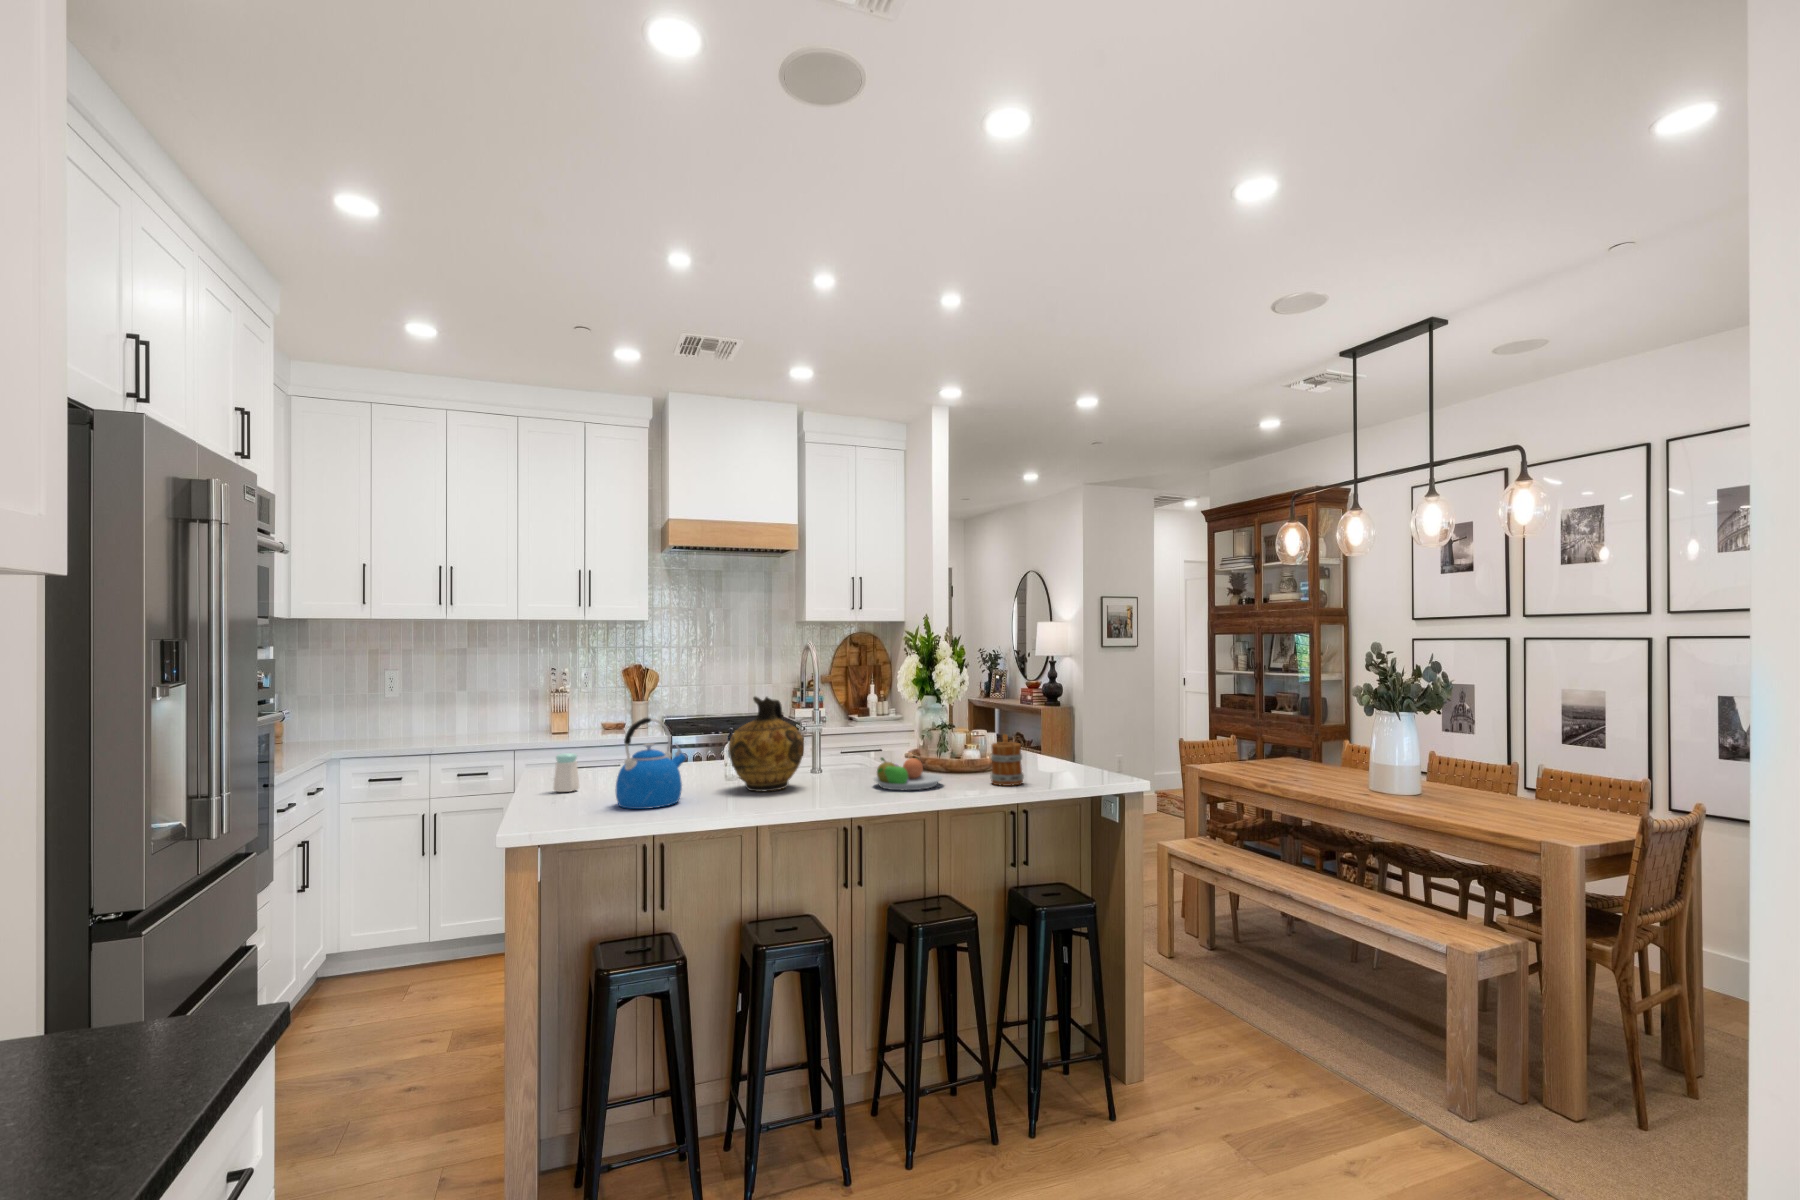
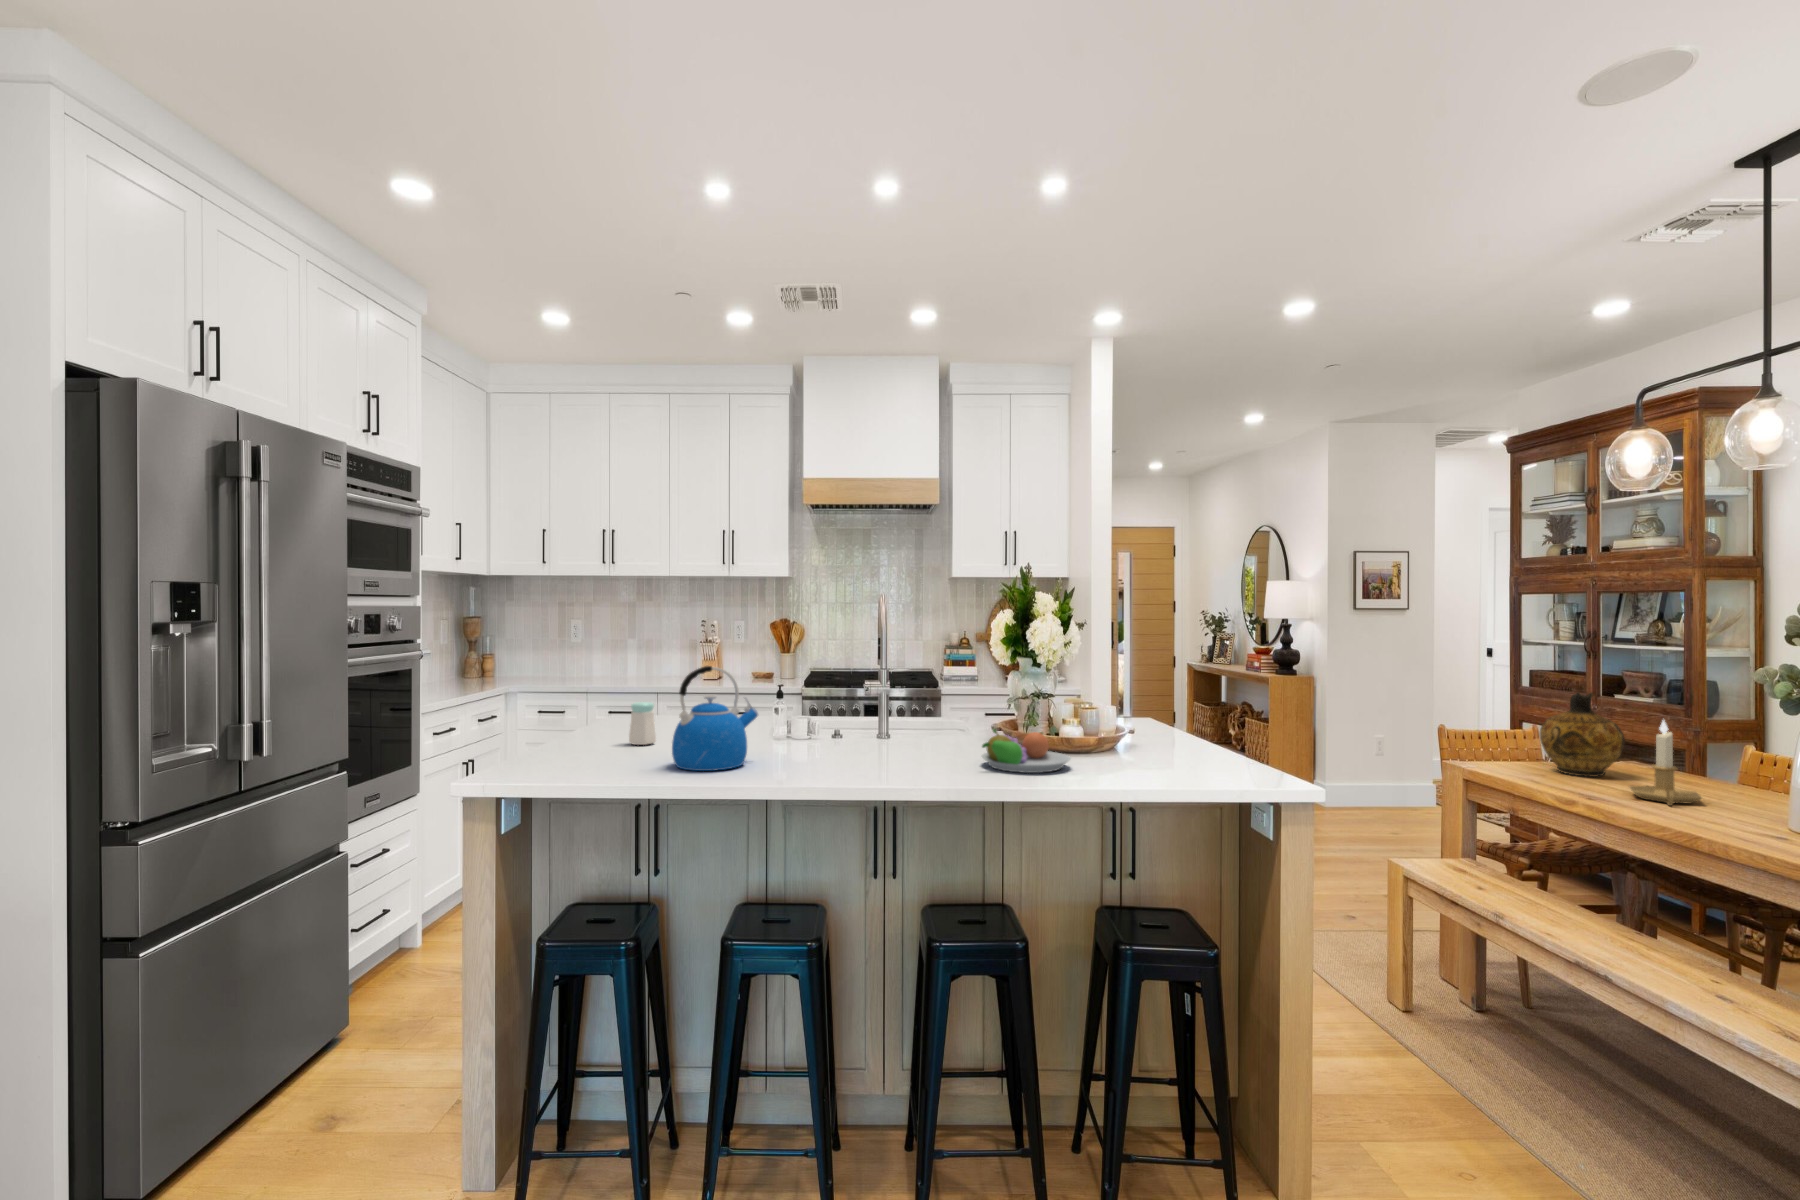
ceramic jug: present [728,697,804,792] -> present [1540,692,1625,777]
candlestick: none [1300,722,1344,783] -> present [1630,721,1702,806]
mug: present [990,734,1024,786] -> none [1135,709,1179,776]

